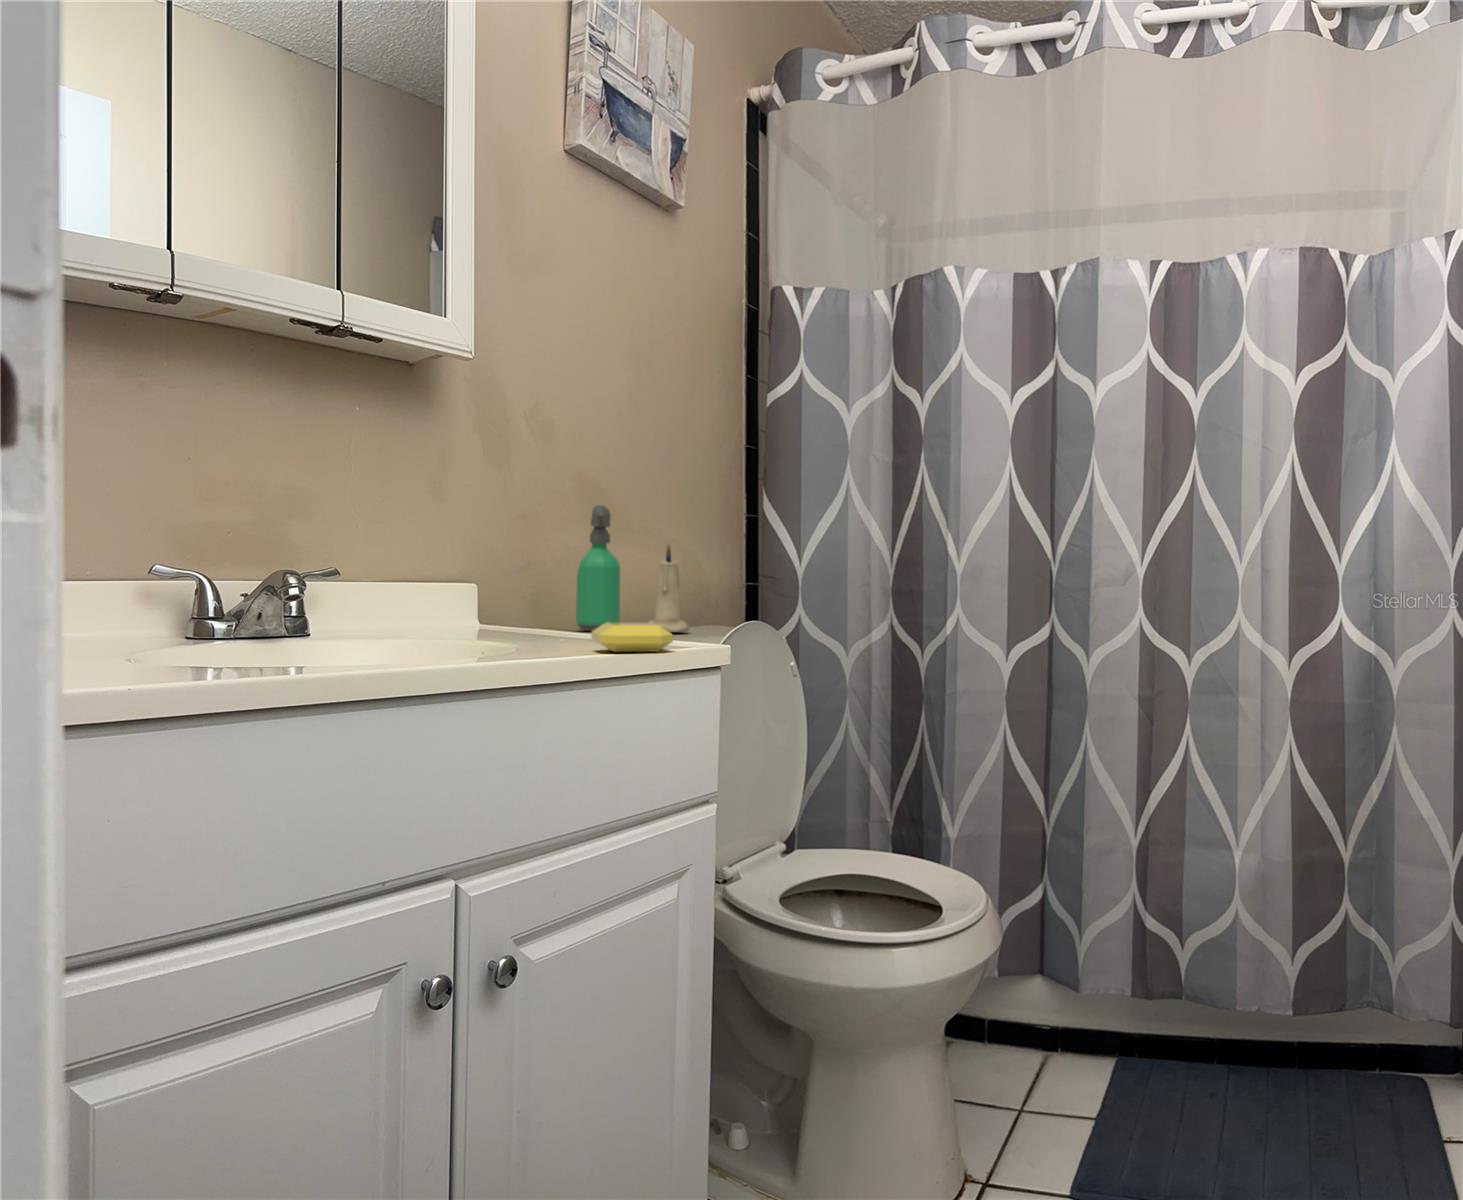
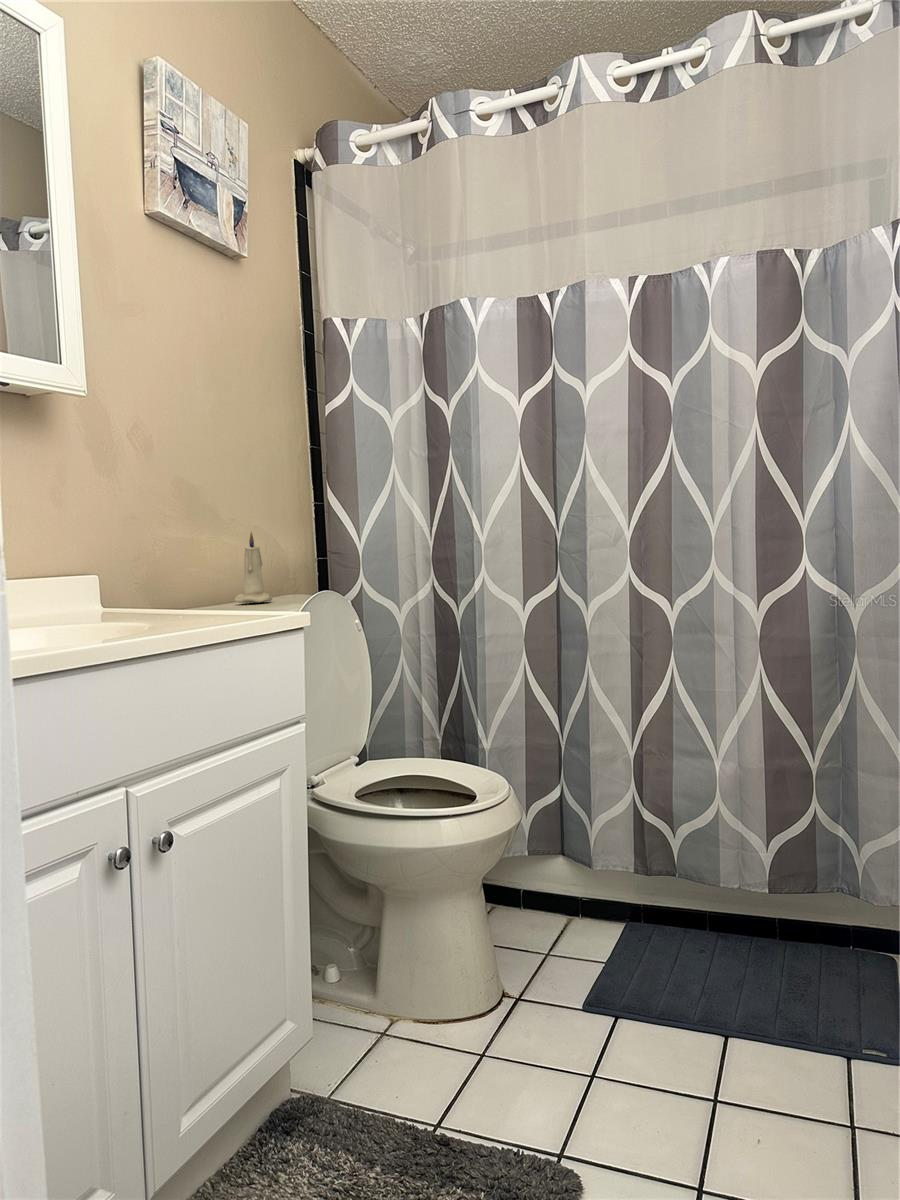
soap dispenser: present [576,505,620,631] -> none [177,503,215,605]
soap bar: present [591,623,673,652] -> none [195,597,258,621]

